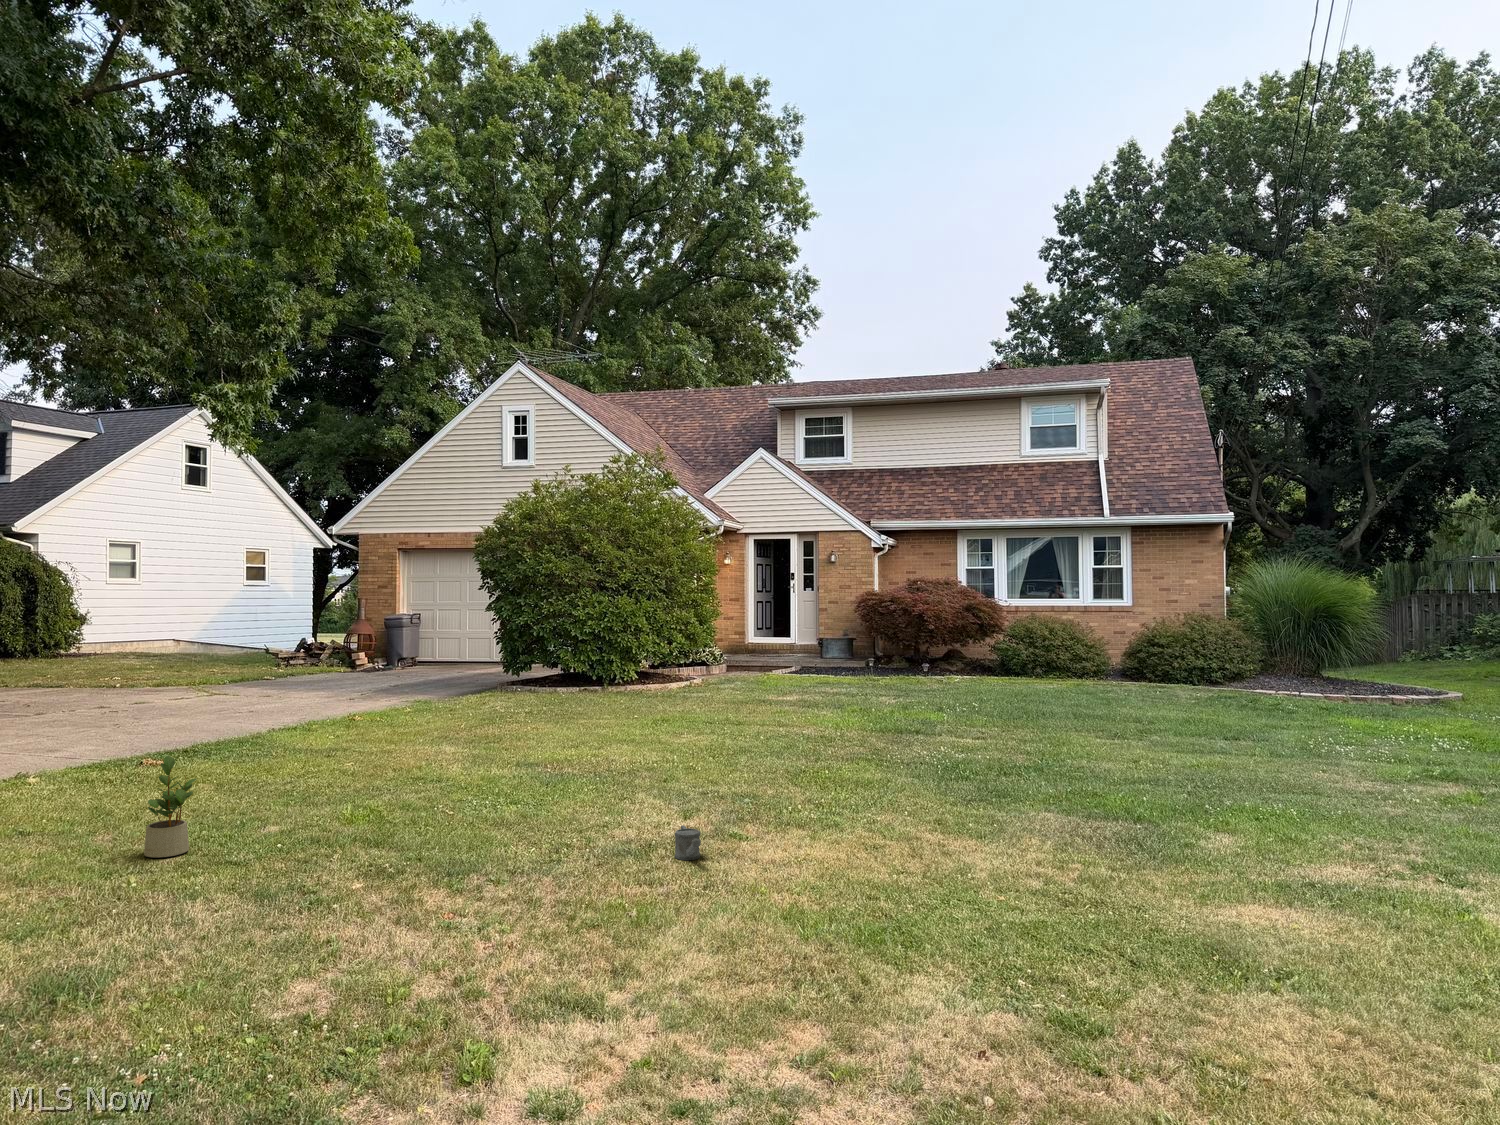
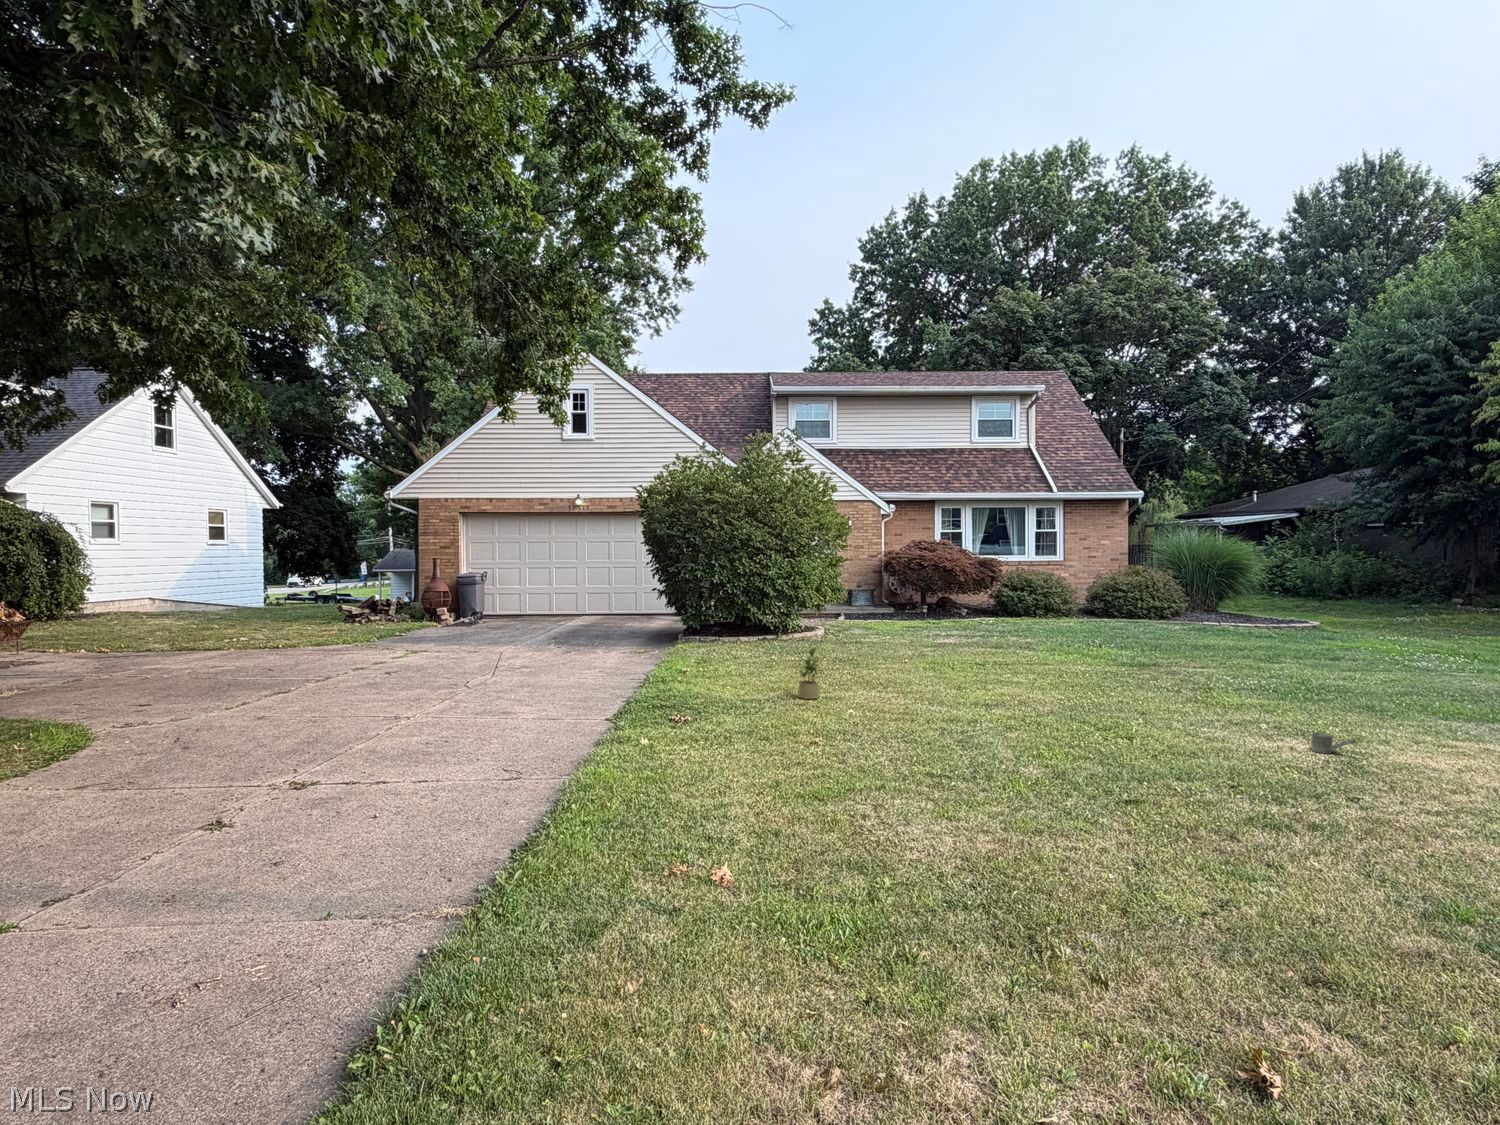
potted plant: present [144,756,196,857] -> present [798,648,819,699]

